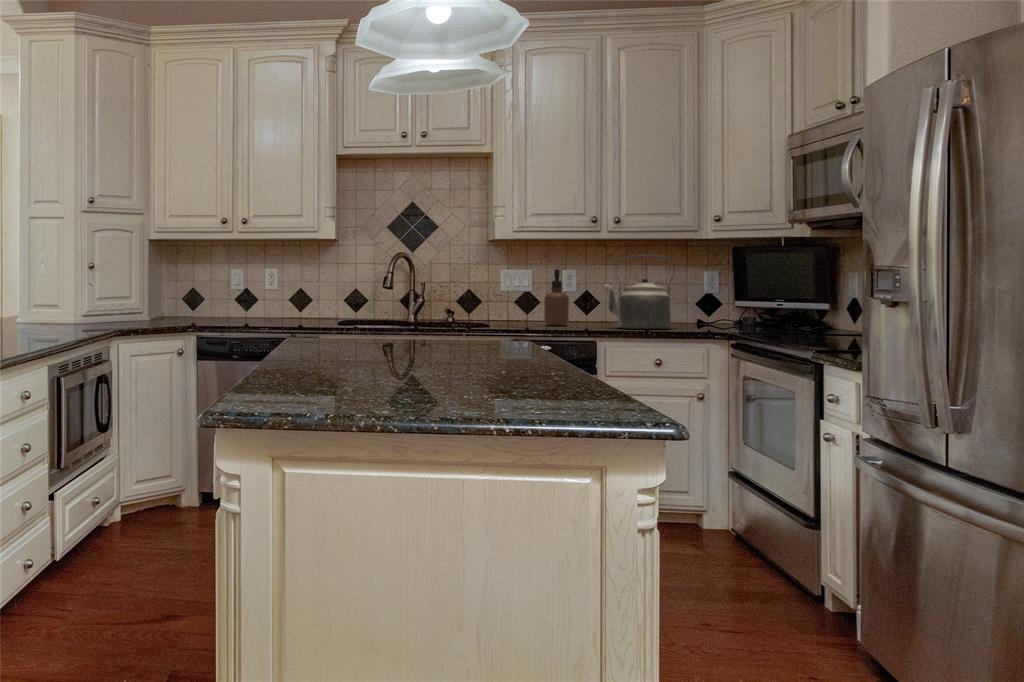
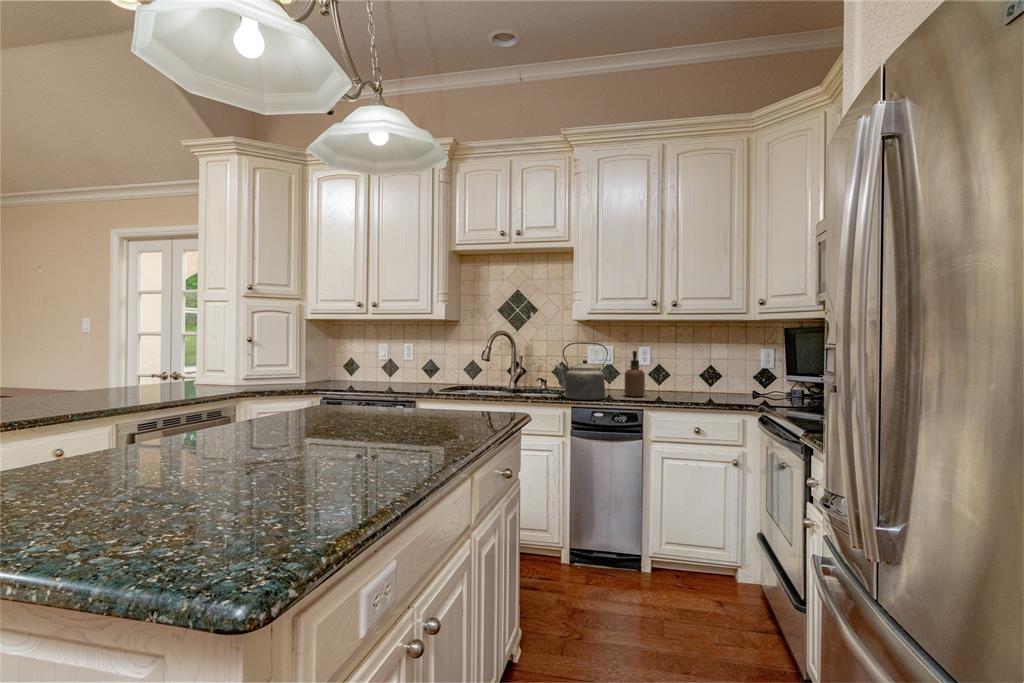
kettle: present [604,255,675,329] -> present [555,342,608,400]

